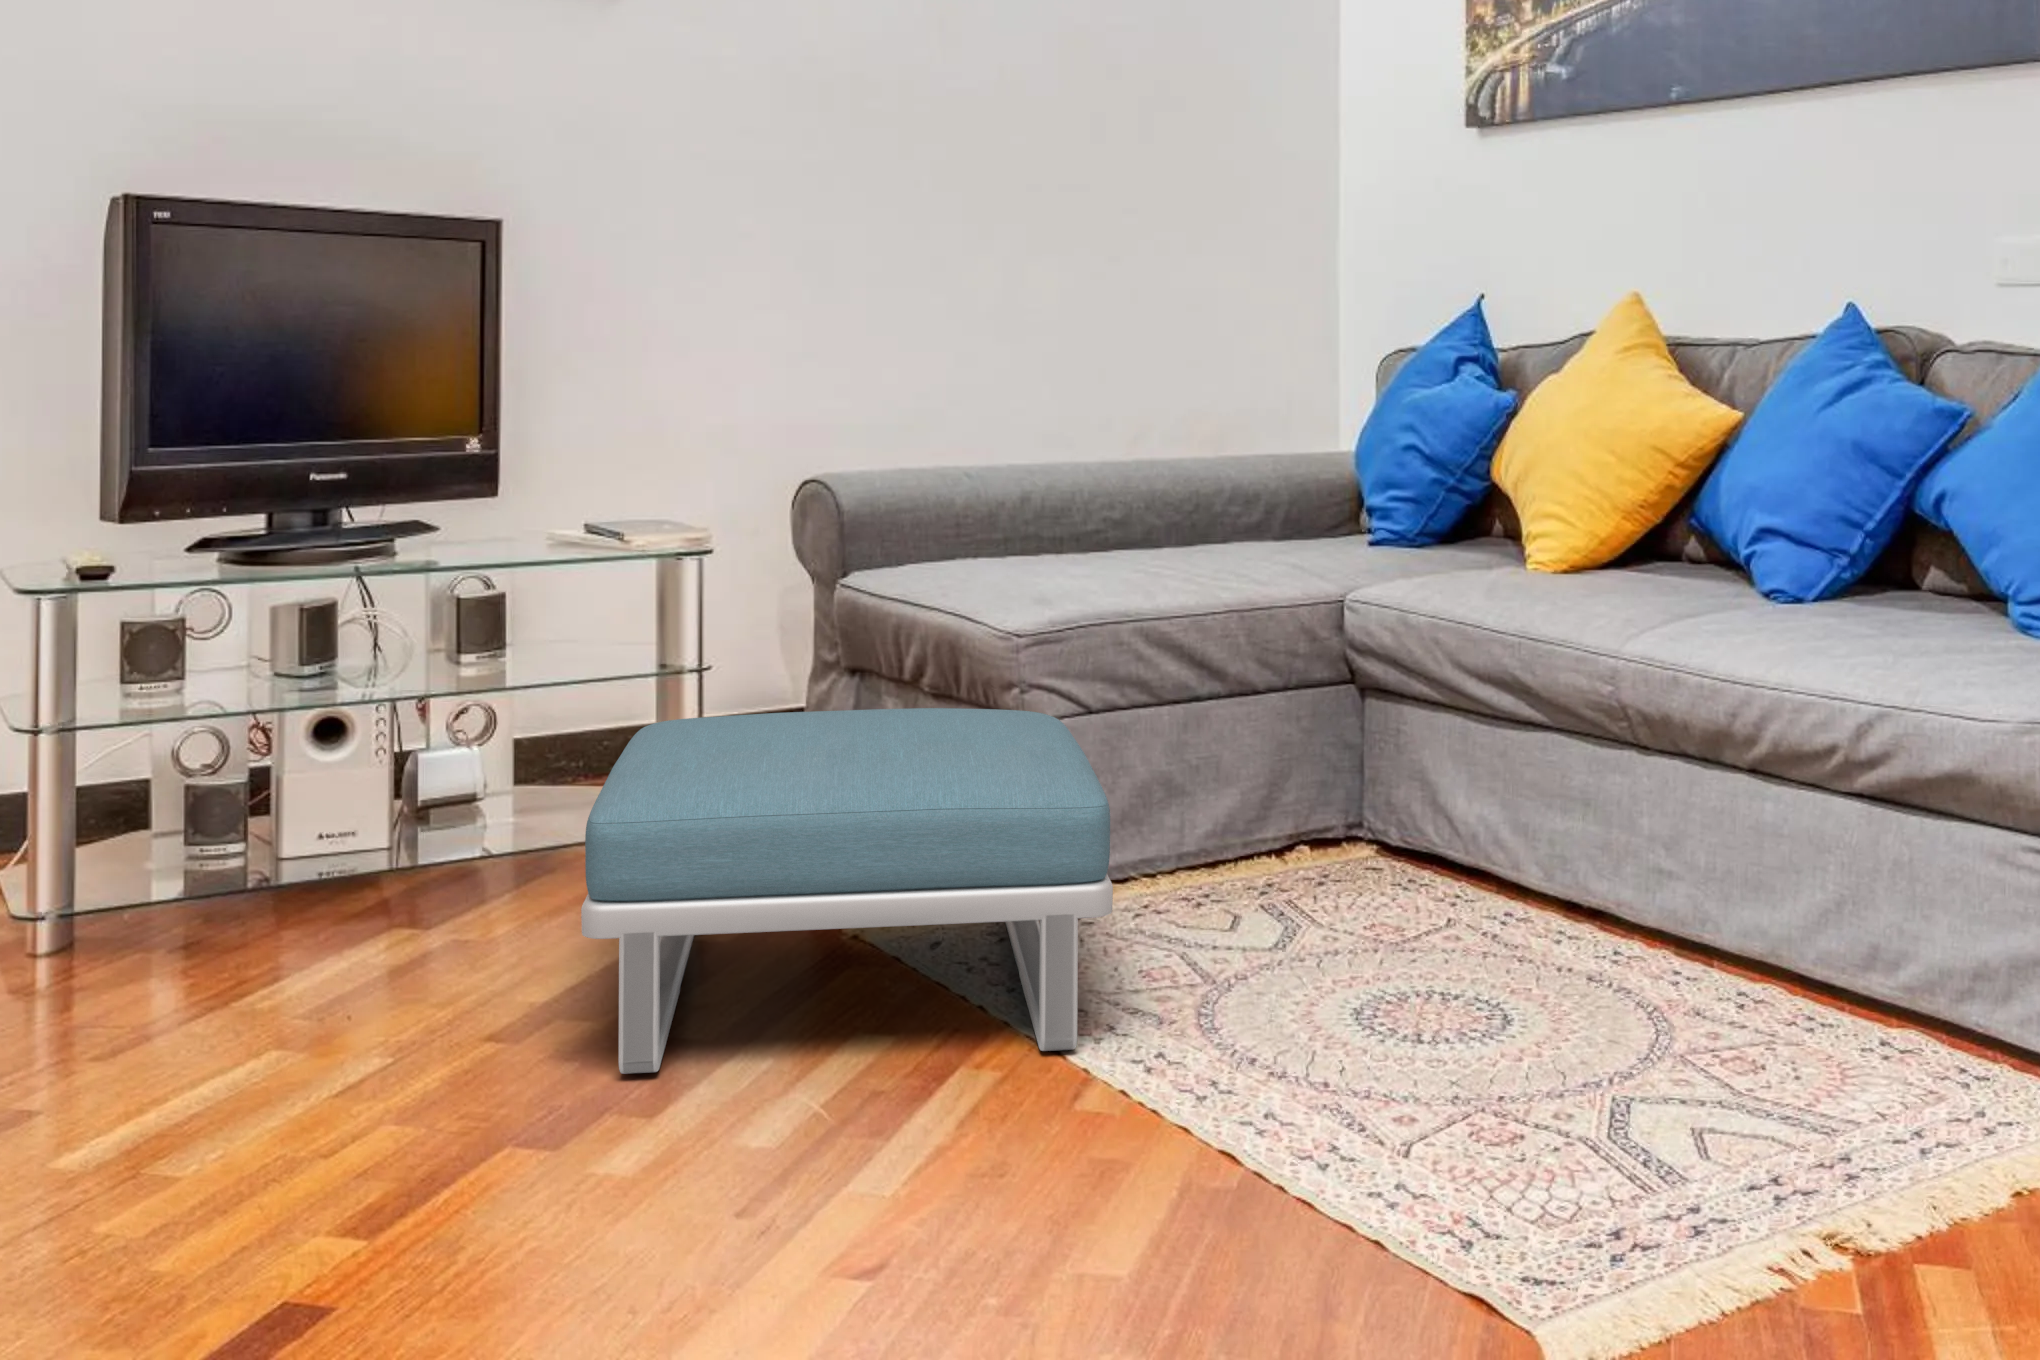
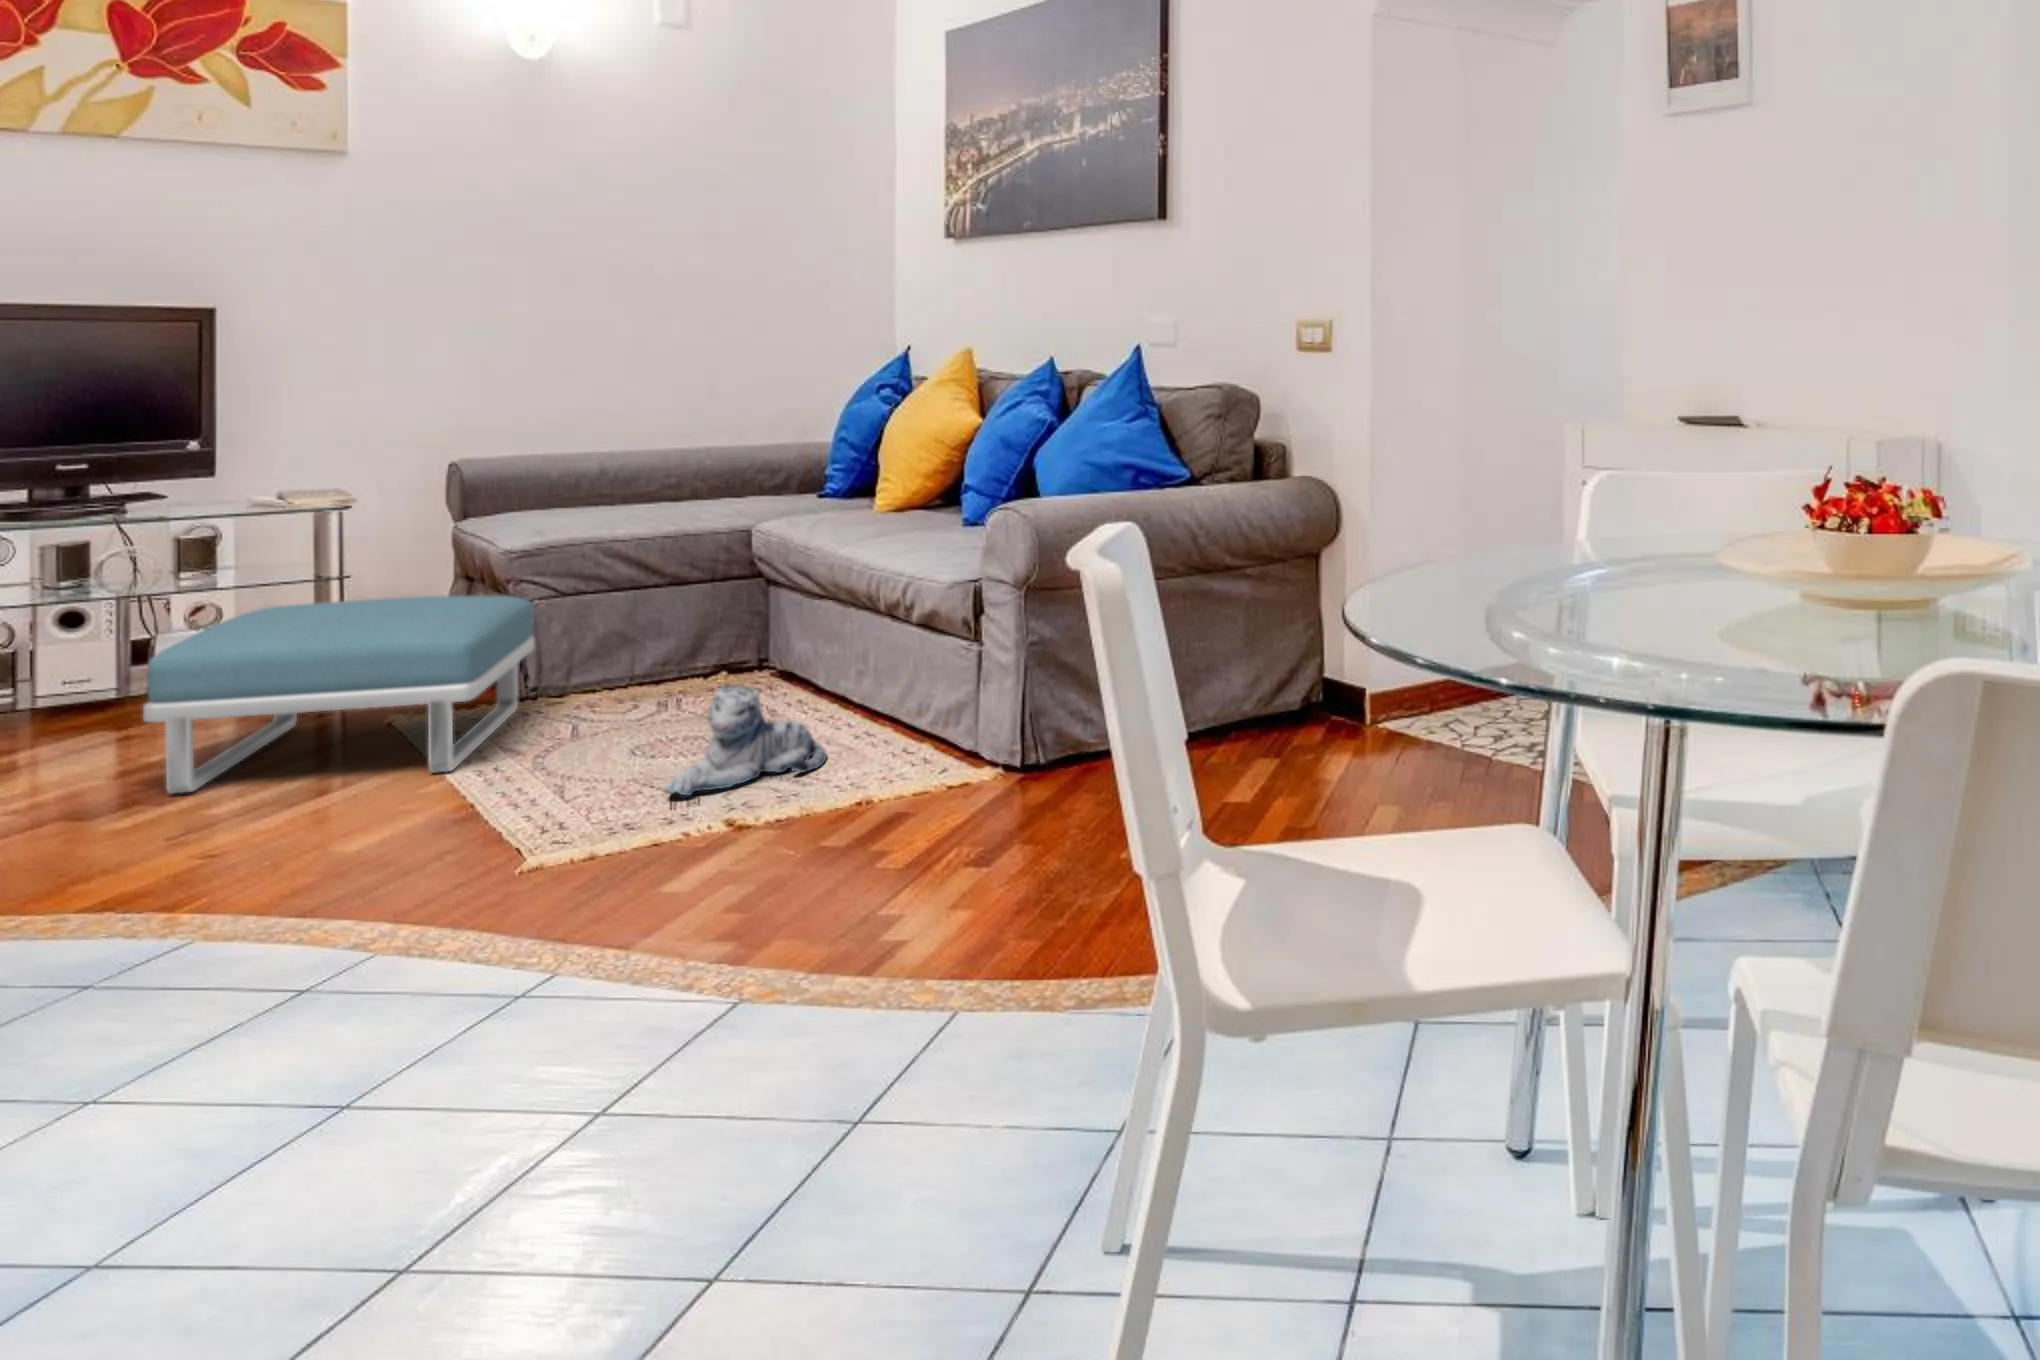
plush toy: none [1559,909,1777,1145] -> present [665,684,827,796]

